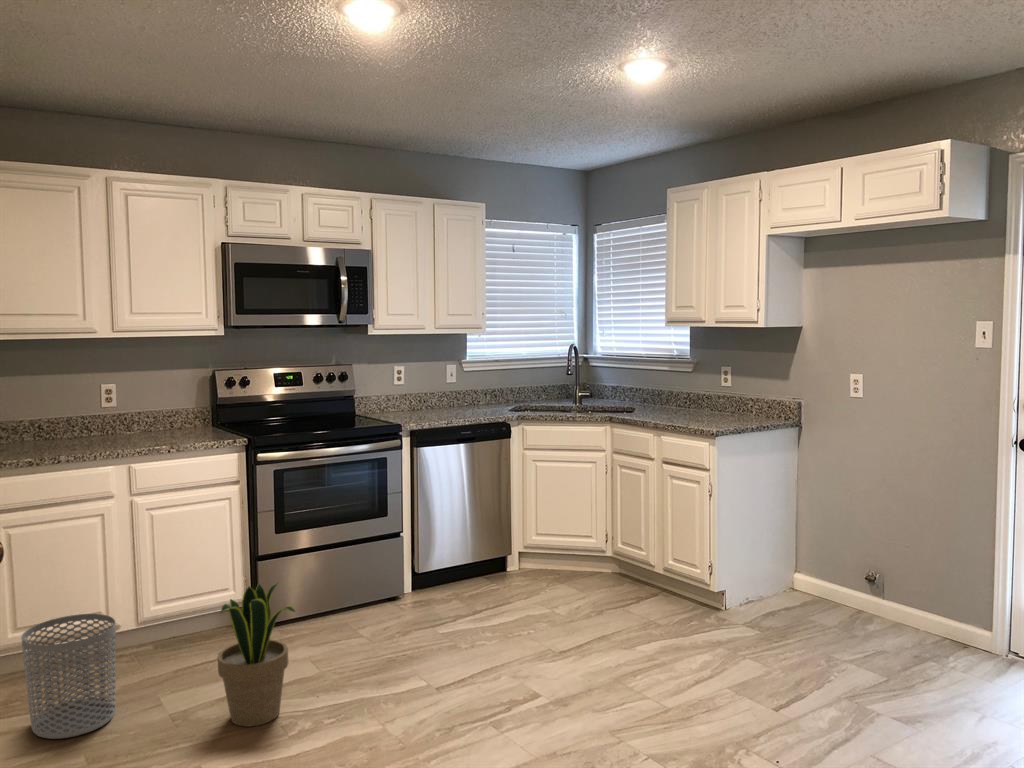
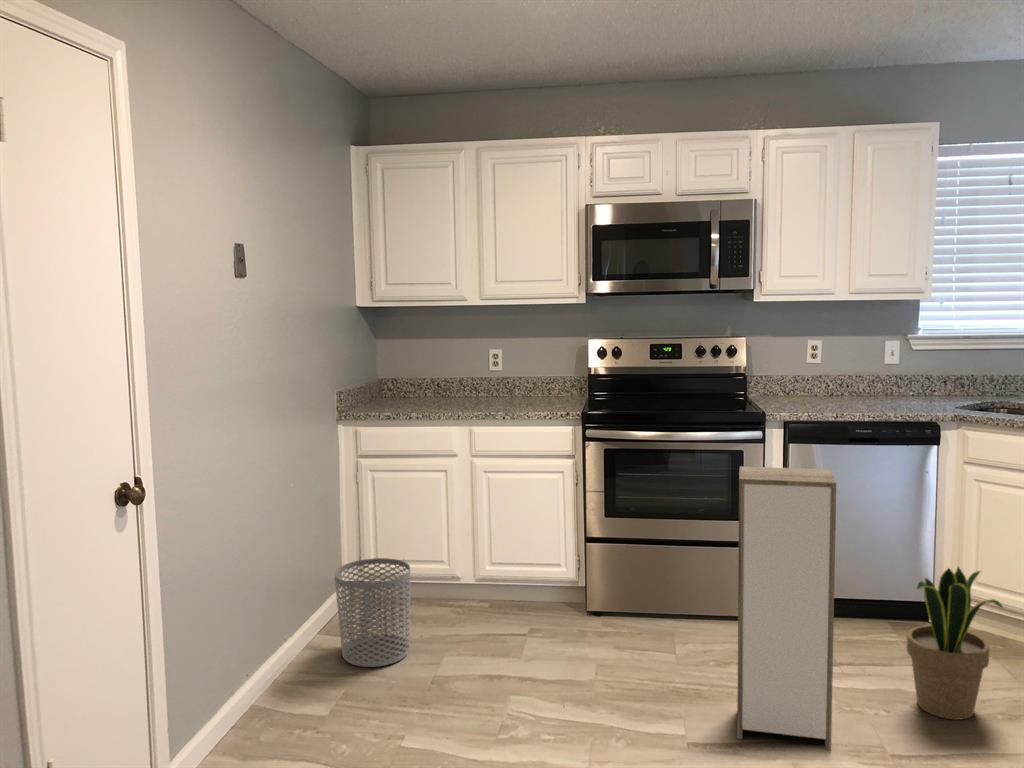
storage cabinet: none [444,457,526,675] -> present [737,466,836,750]
potted plant: present [218,583,295,727] -> present [907,567,1003,720]

